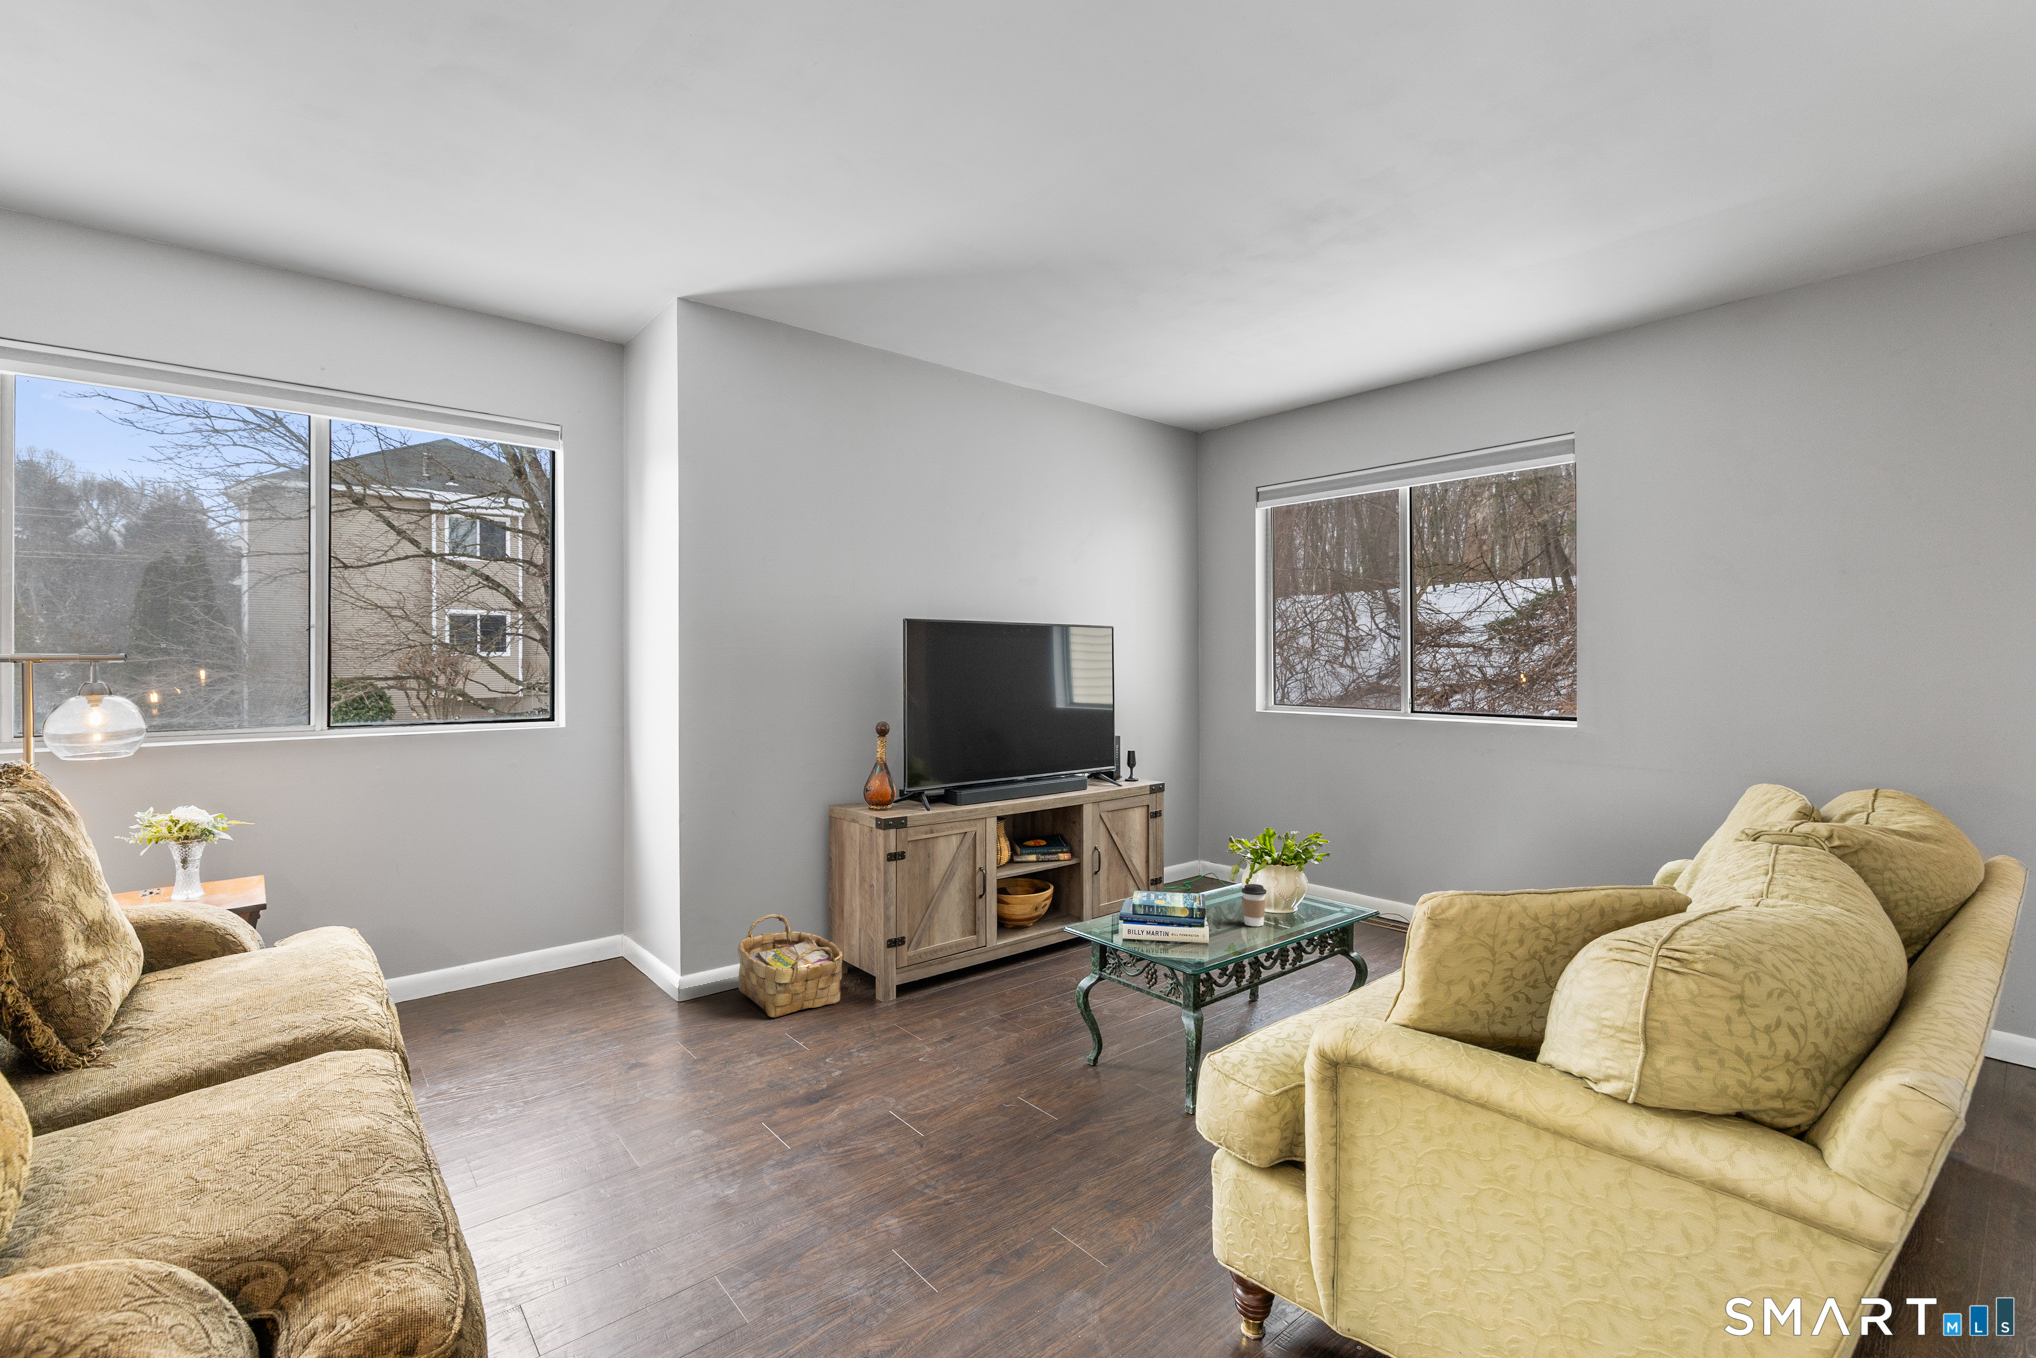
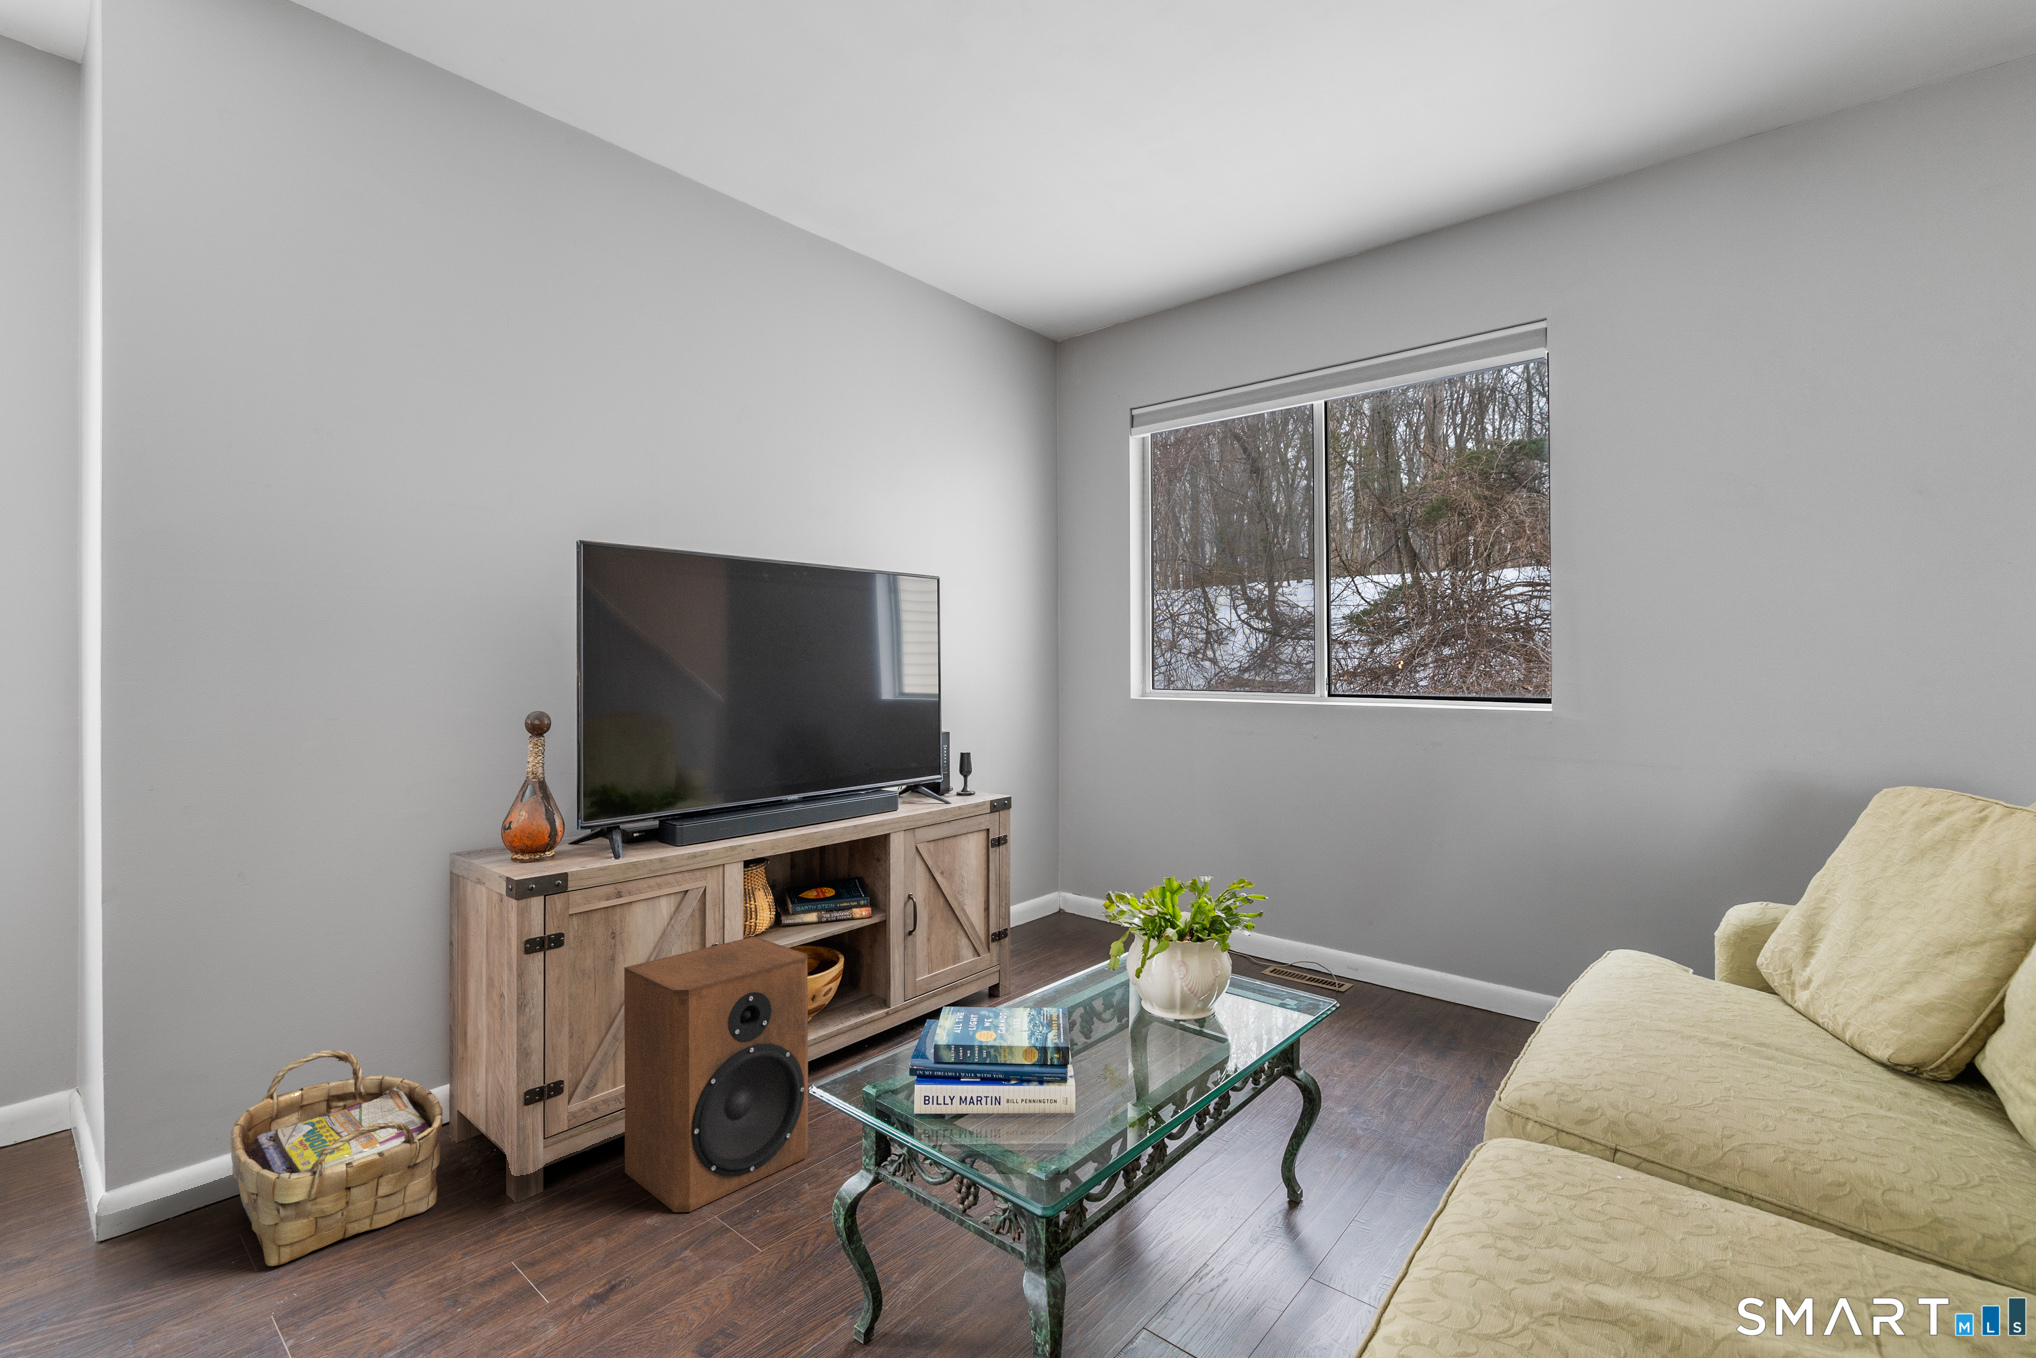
speaker: none [937,863,1043,1013] -> present [624,936,808,1212]
coffee cup: present [1242,884,1267,926] -> none [1128,979,1170,1054]

